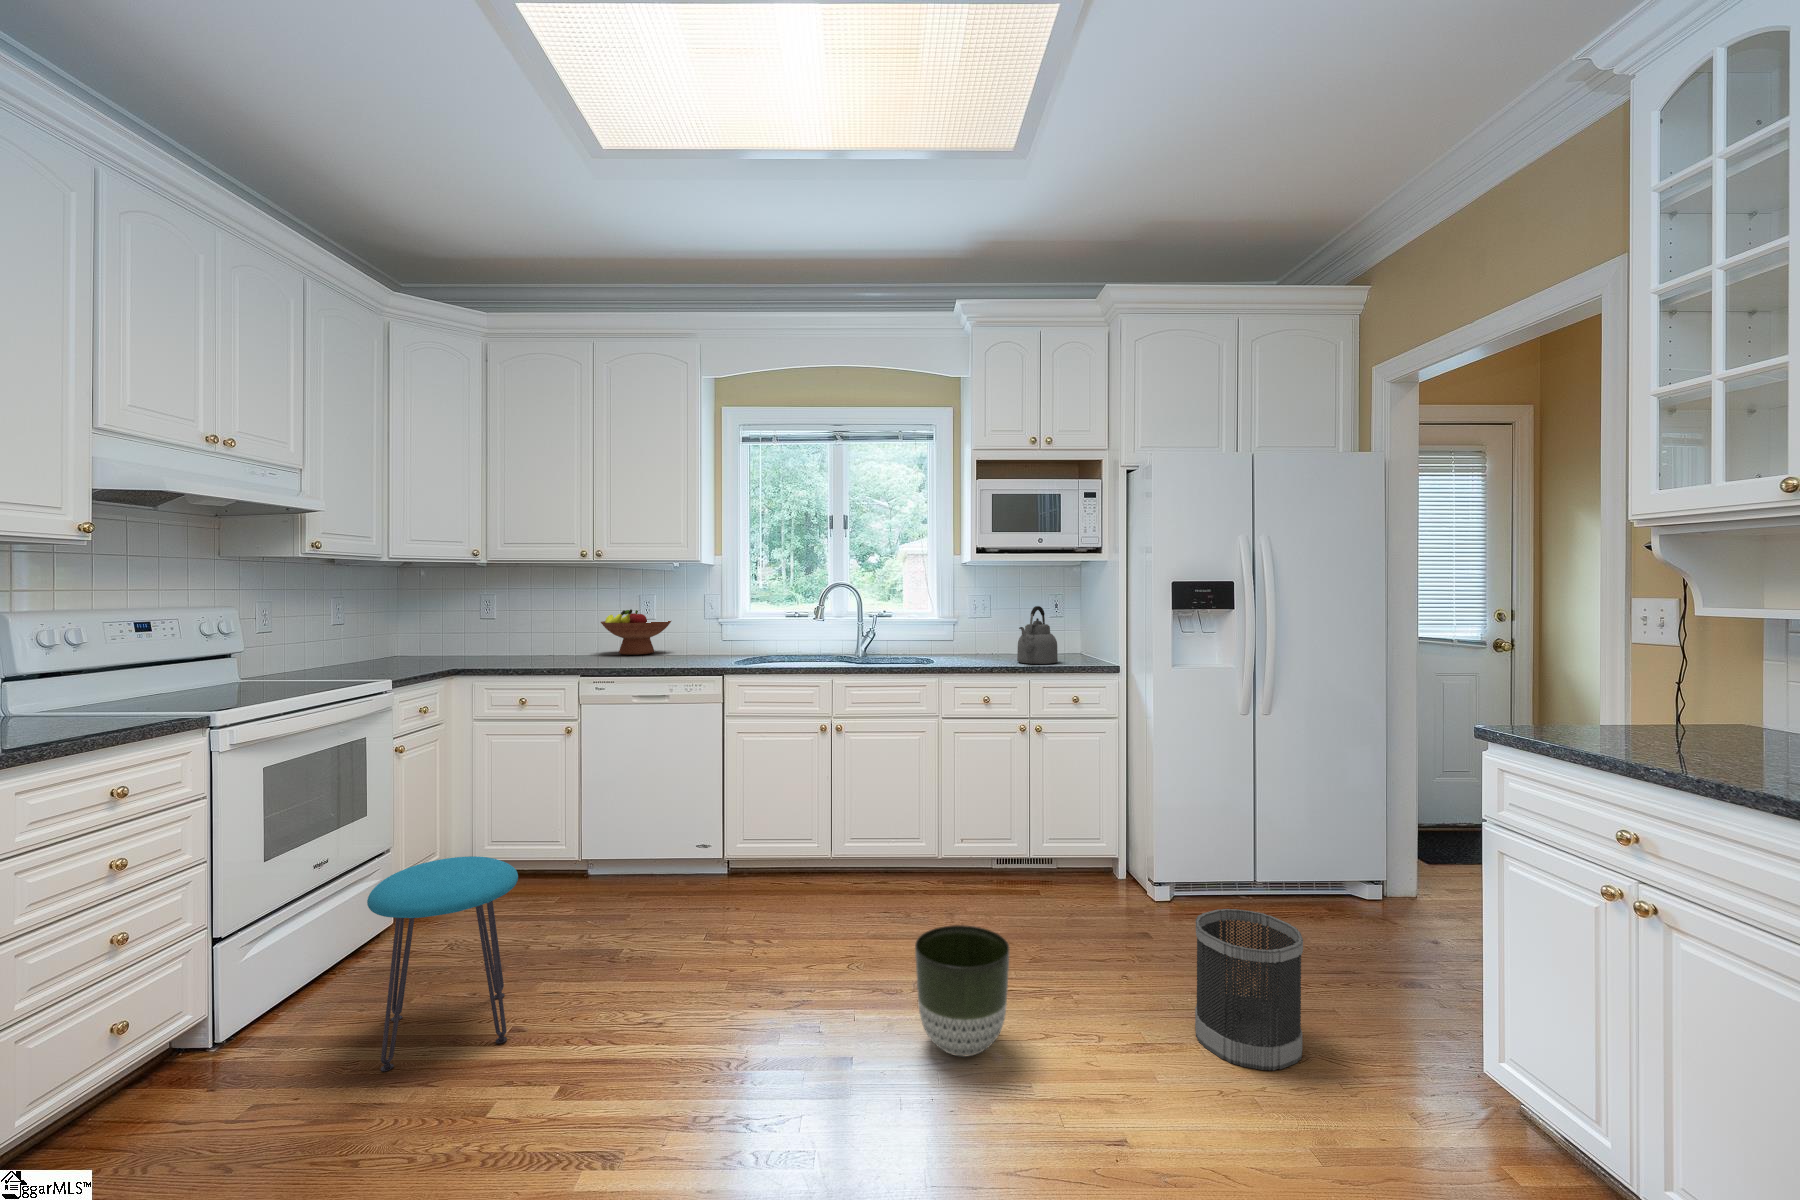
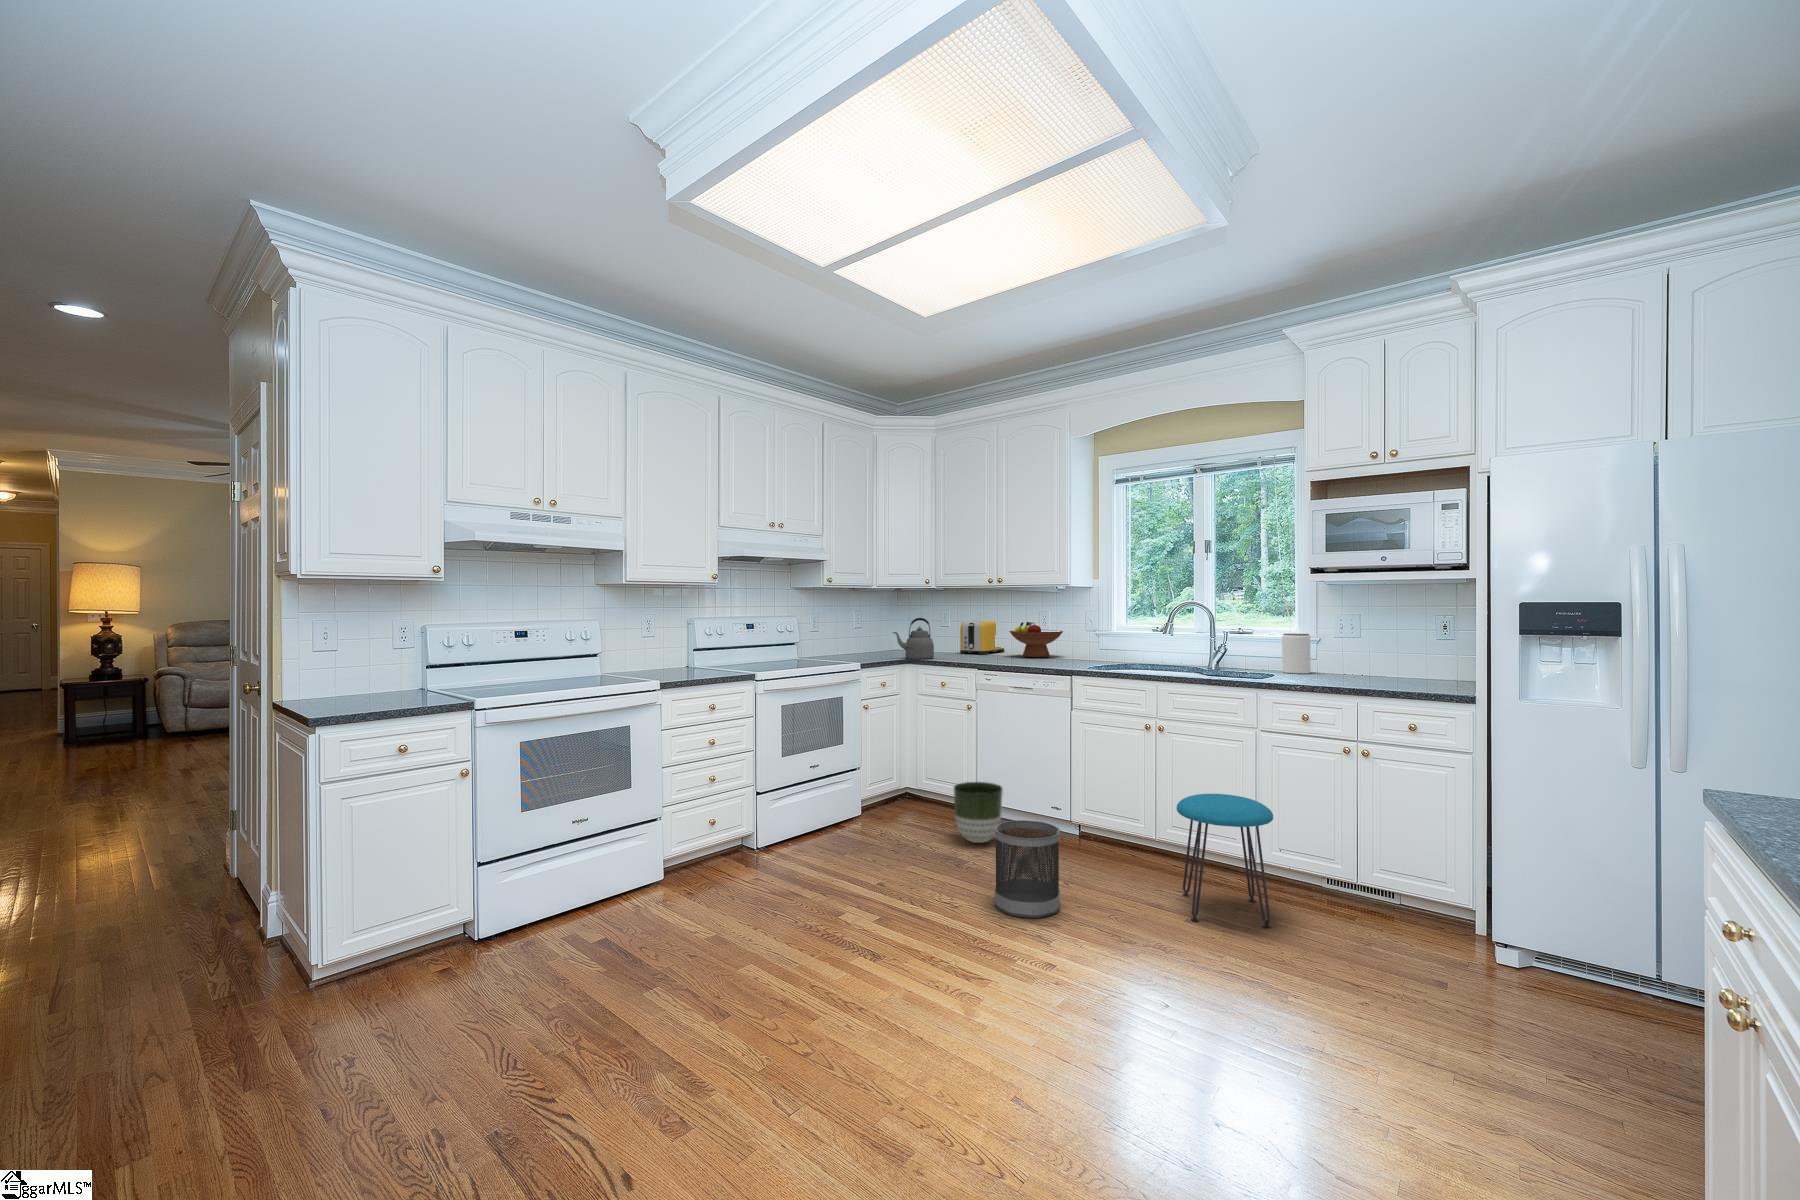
kettle: present [1017,606,1058,664] -> present [893,618,934,659]
toaster: none [520,609,576,655] -> present [960,621,1004,654]
jar: none [933,616,958,657] -> present [1282,634,1311,673]
stool: present [367,856,518,1071] -> present [1177,794,1273,927]
wastebasket: present [1195,909,1303,1071] -> present [994,820,1060,918]
planter: present [915,925,1010,1057] -> present [954,782,1003,843]

